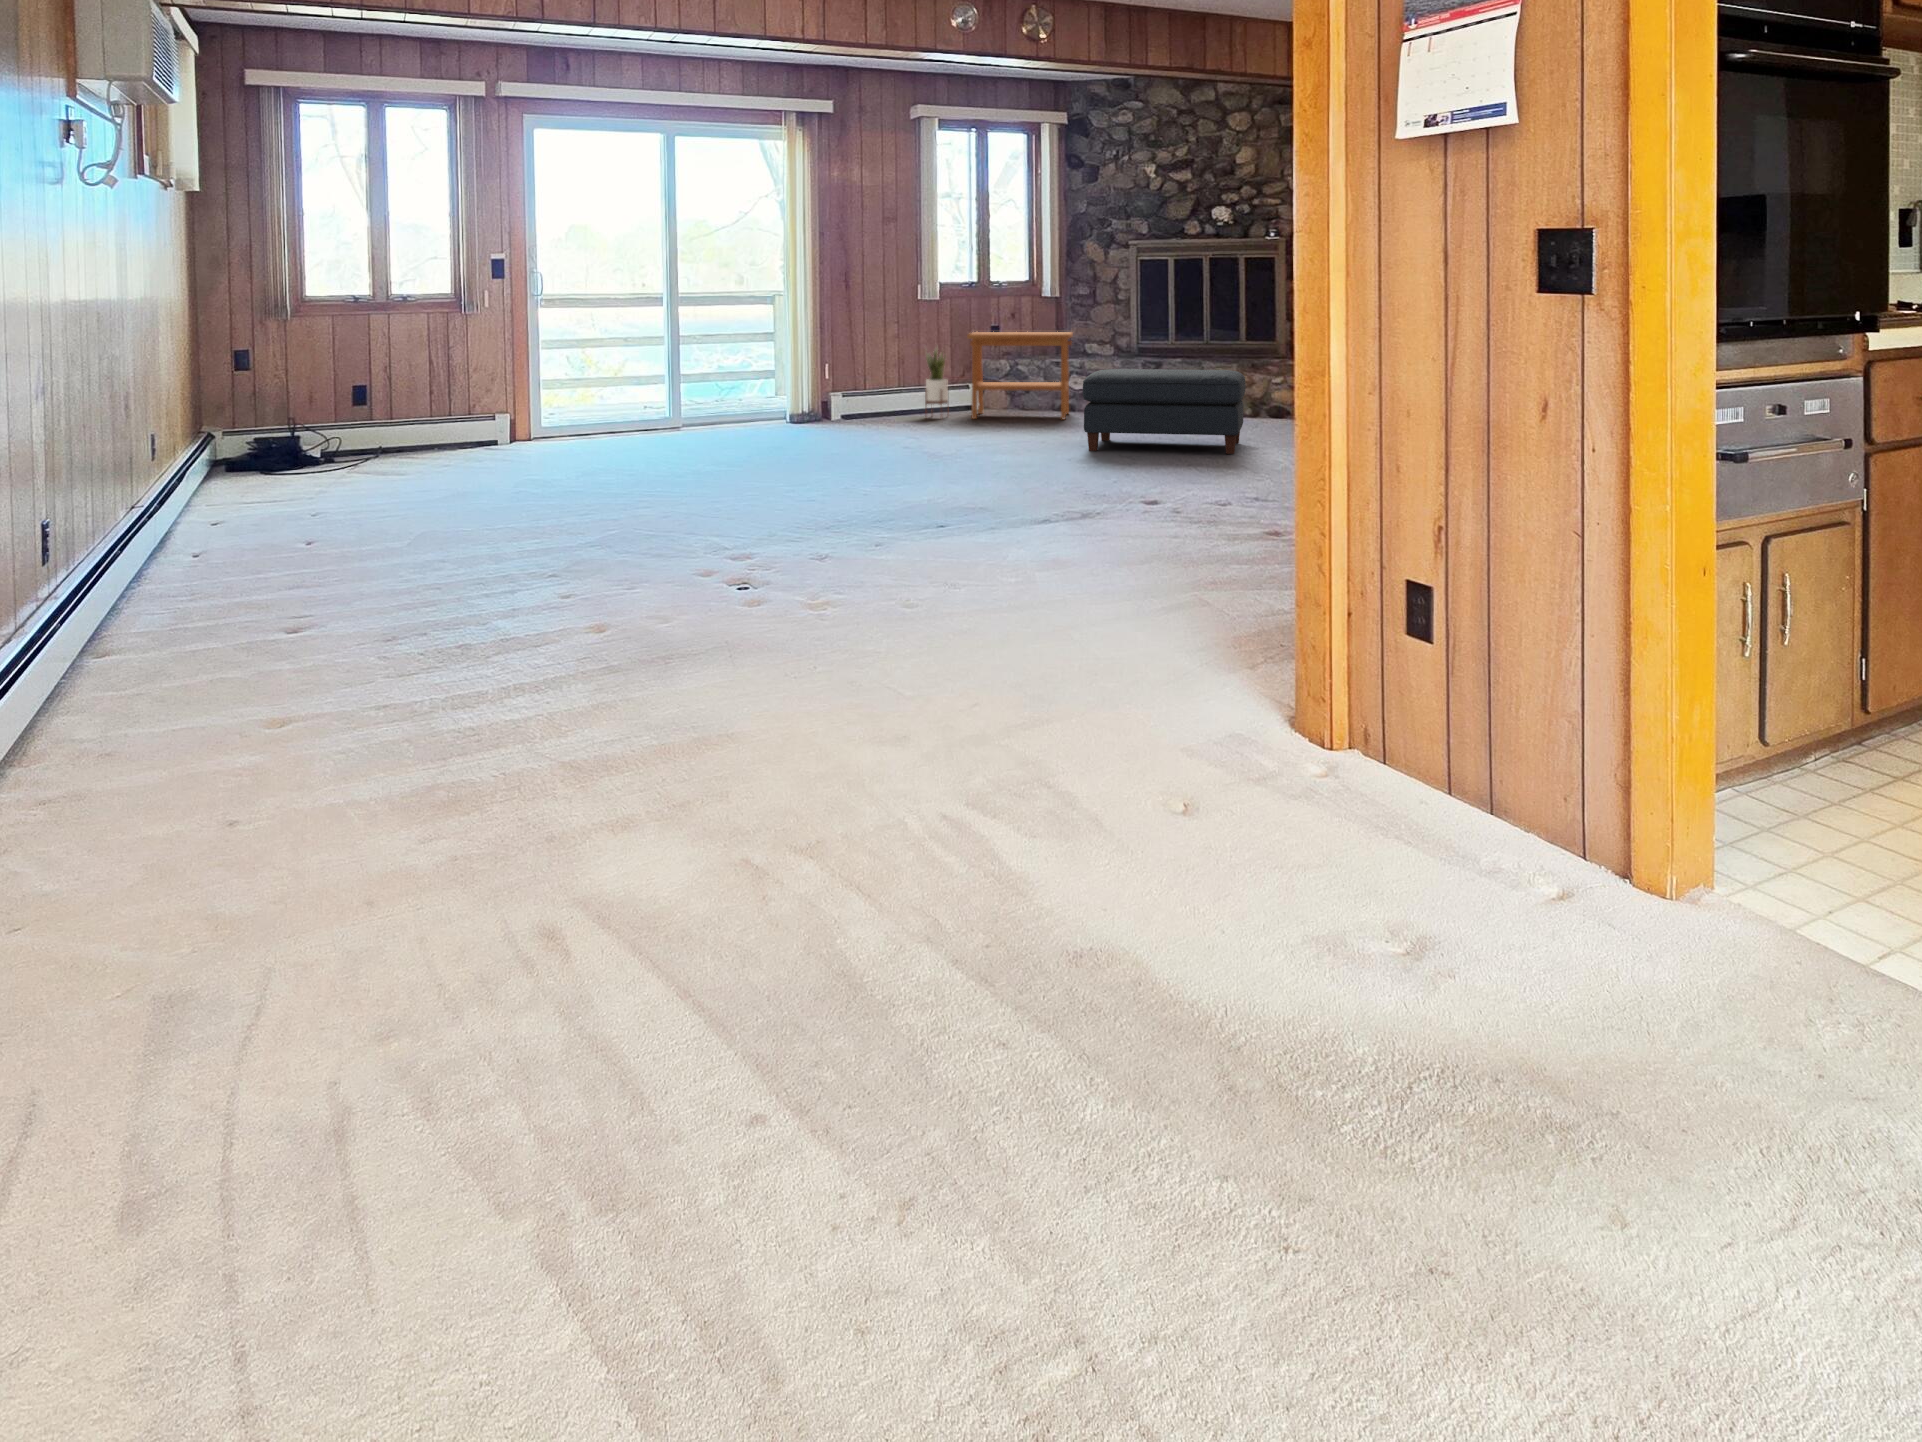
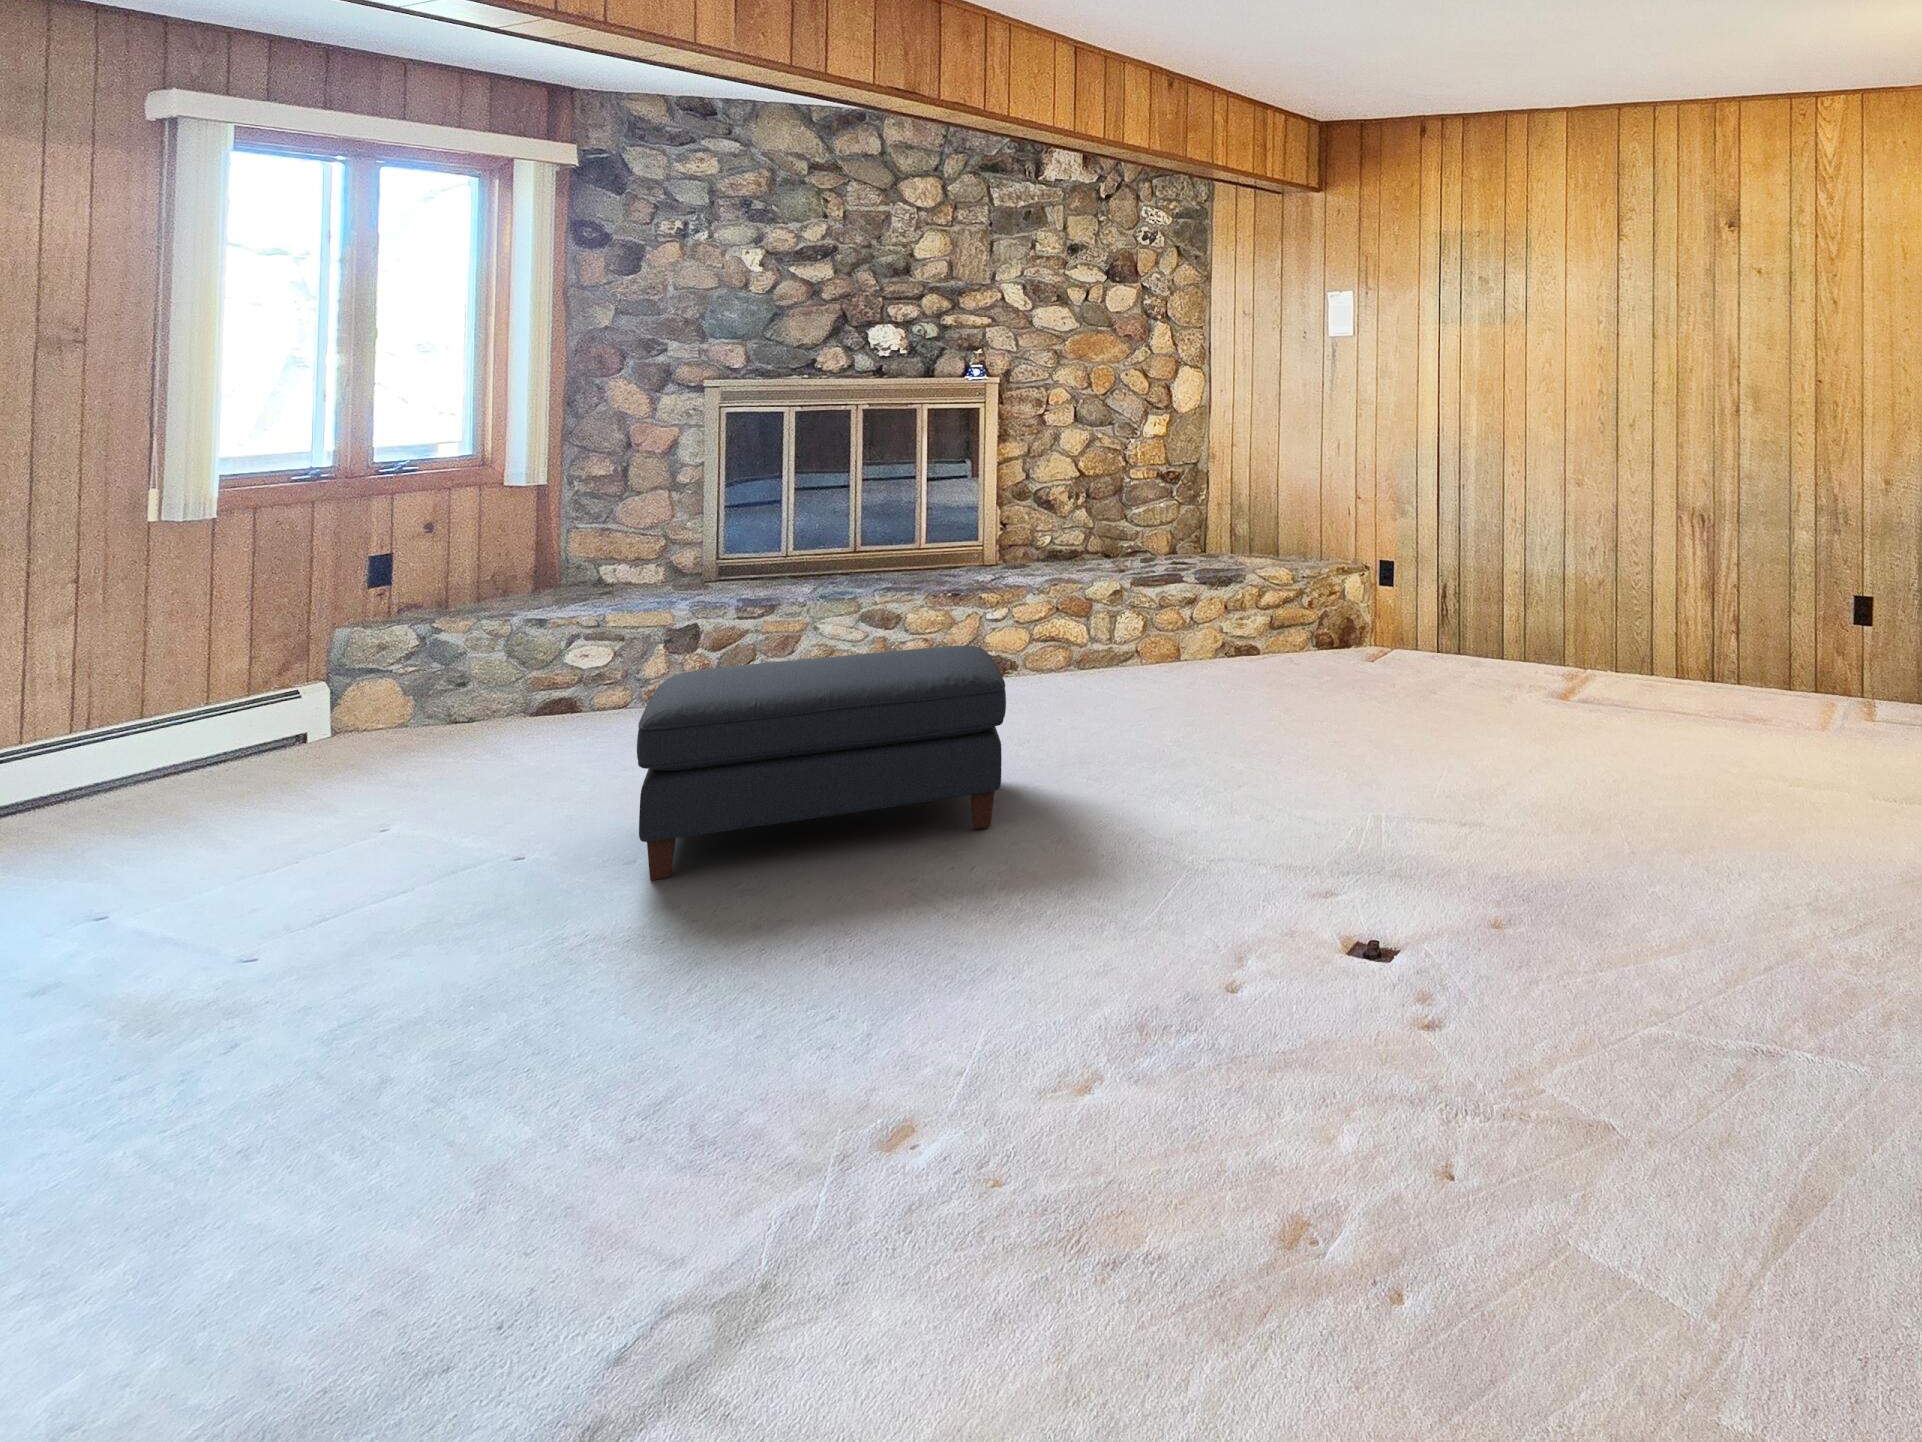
side table: present [967,332,1073,419] -> none [300,560,581,779]
potted plant: present [925,348,949,411] -> none [158,621,237,797]

